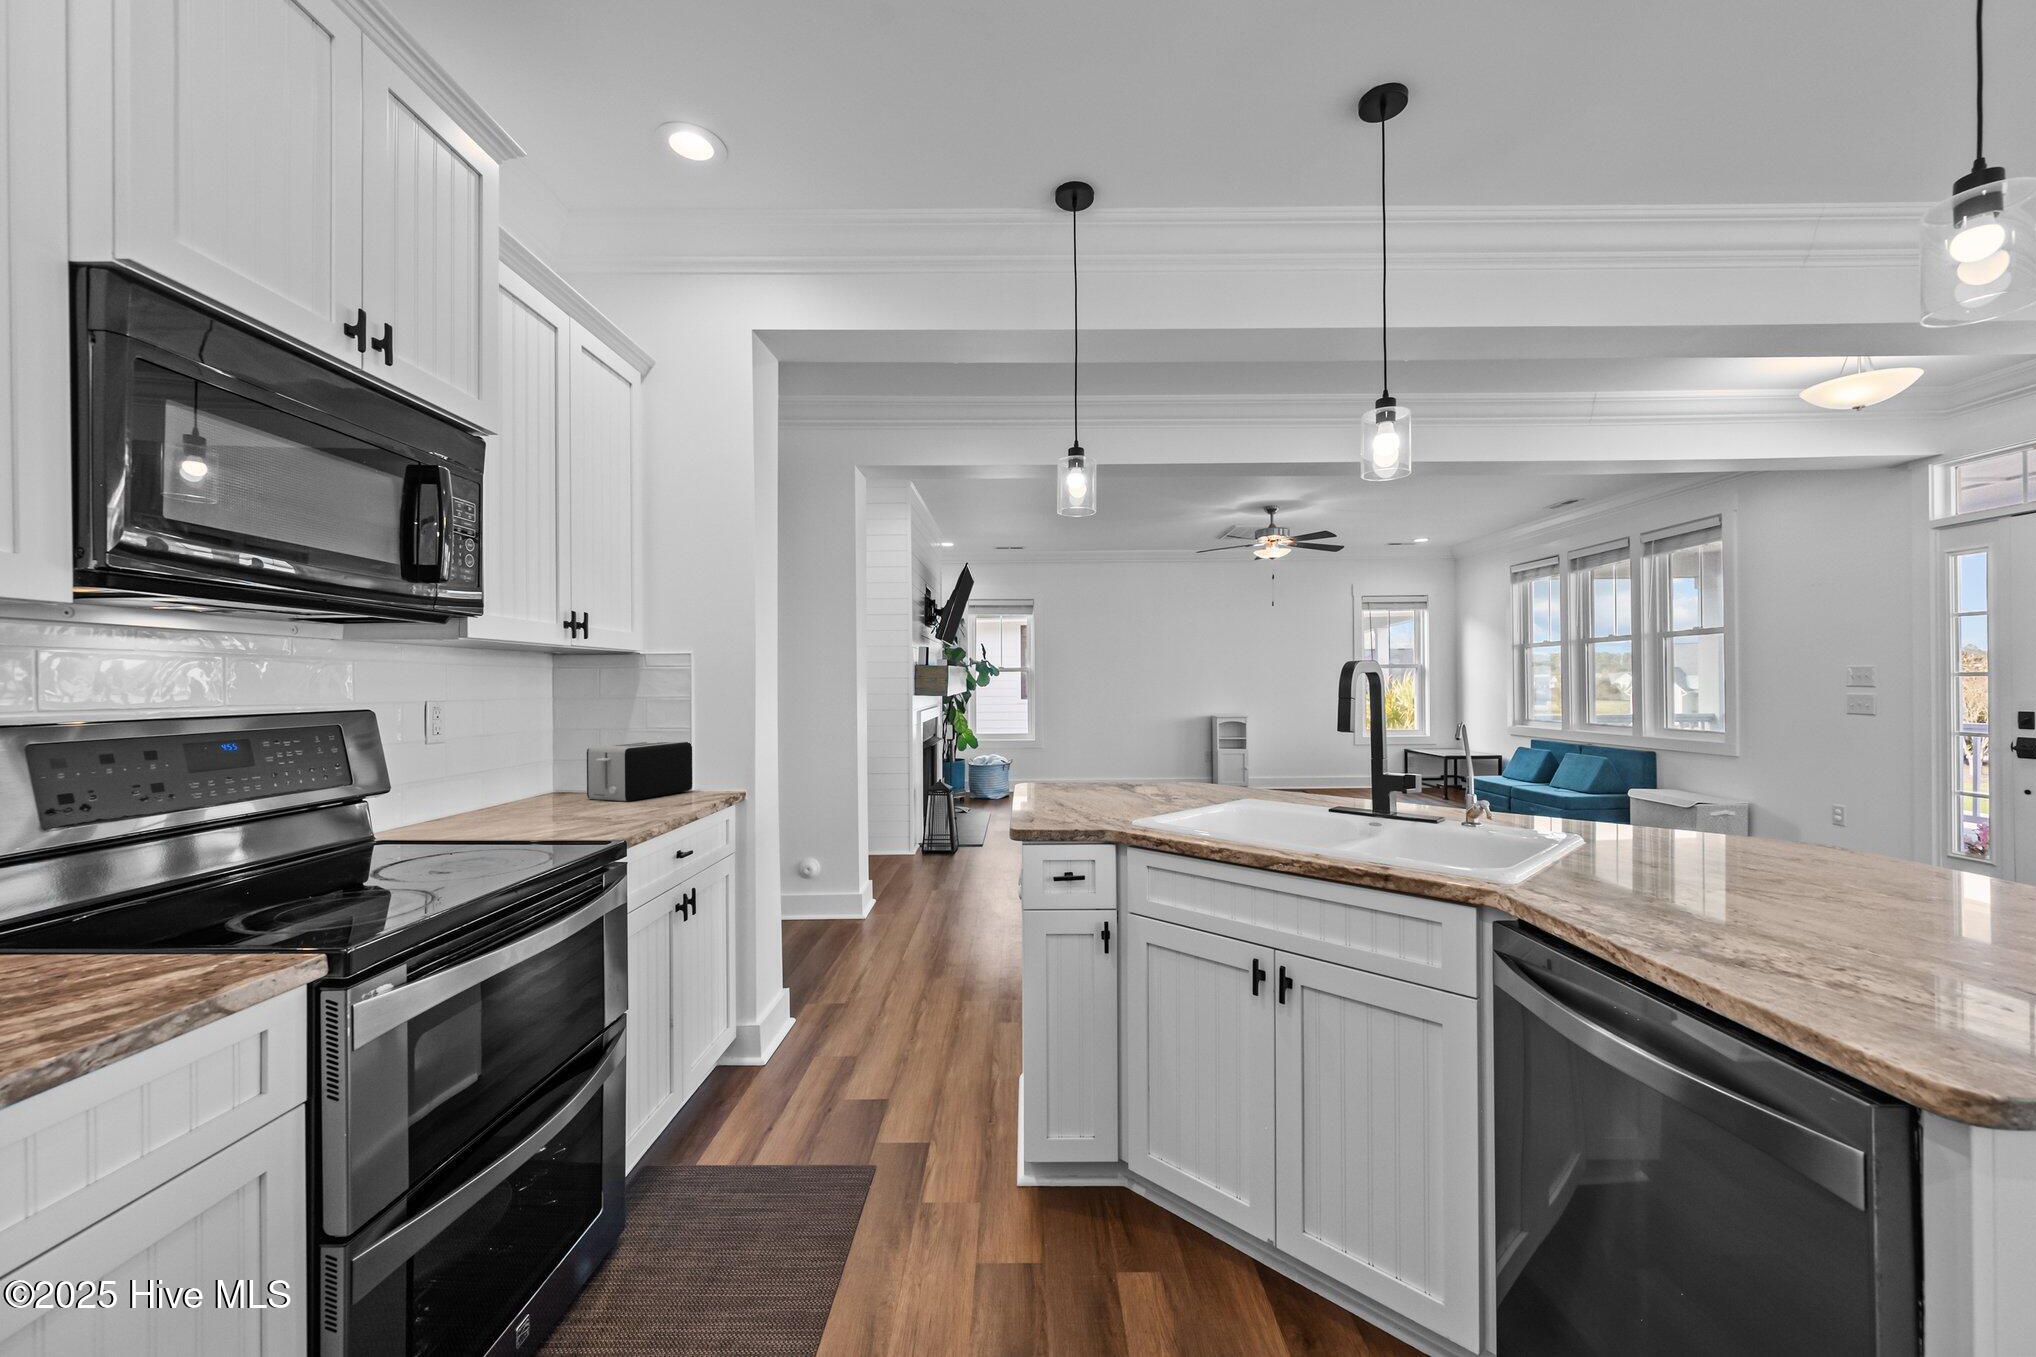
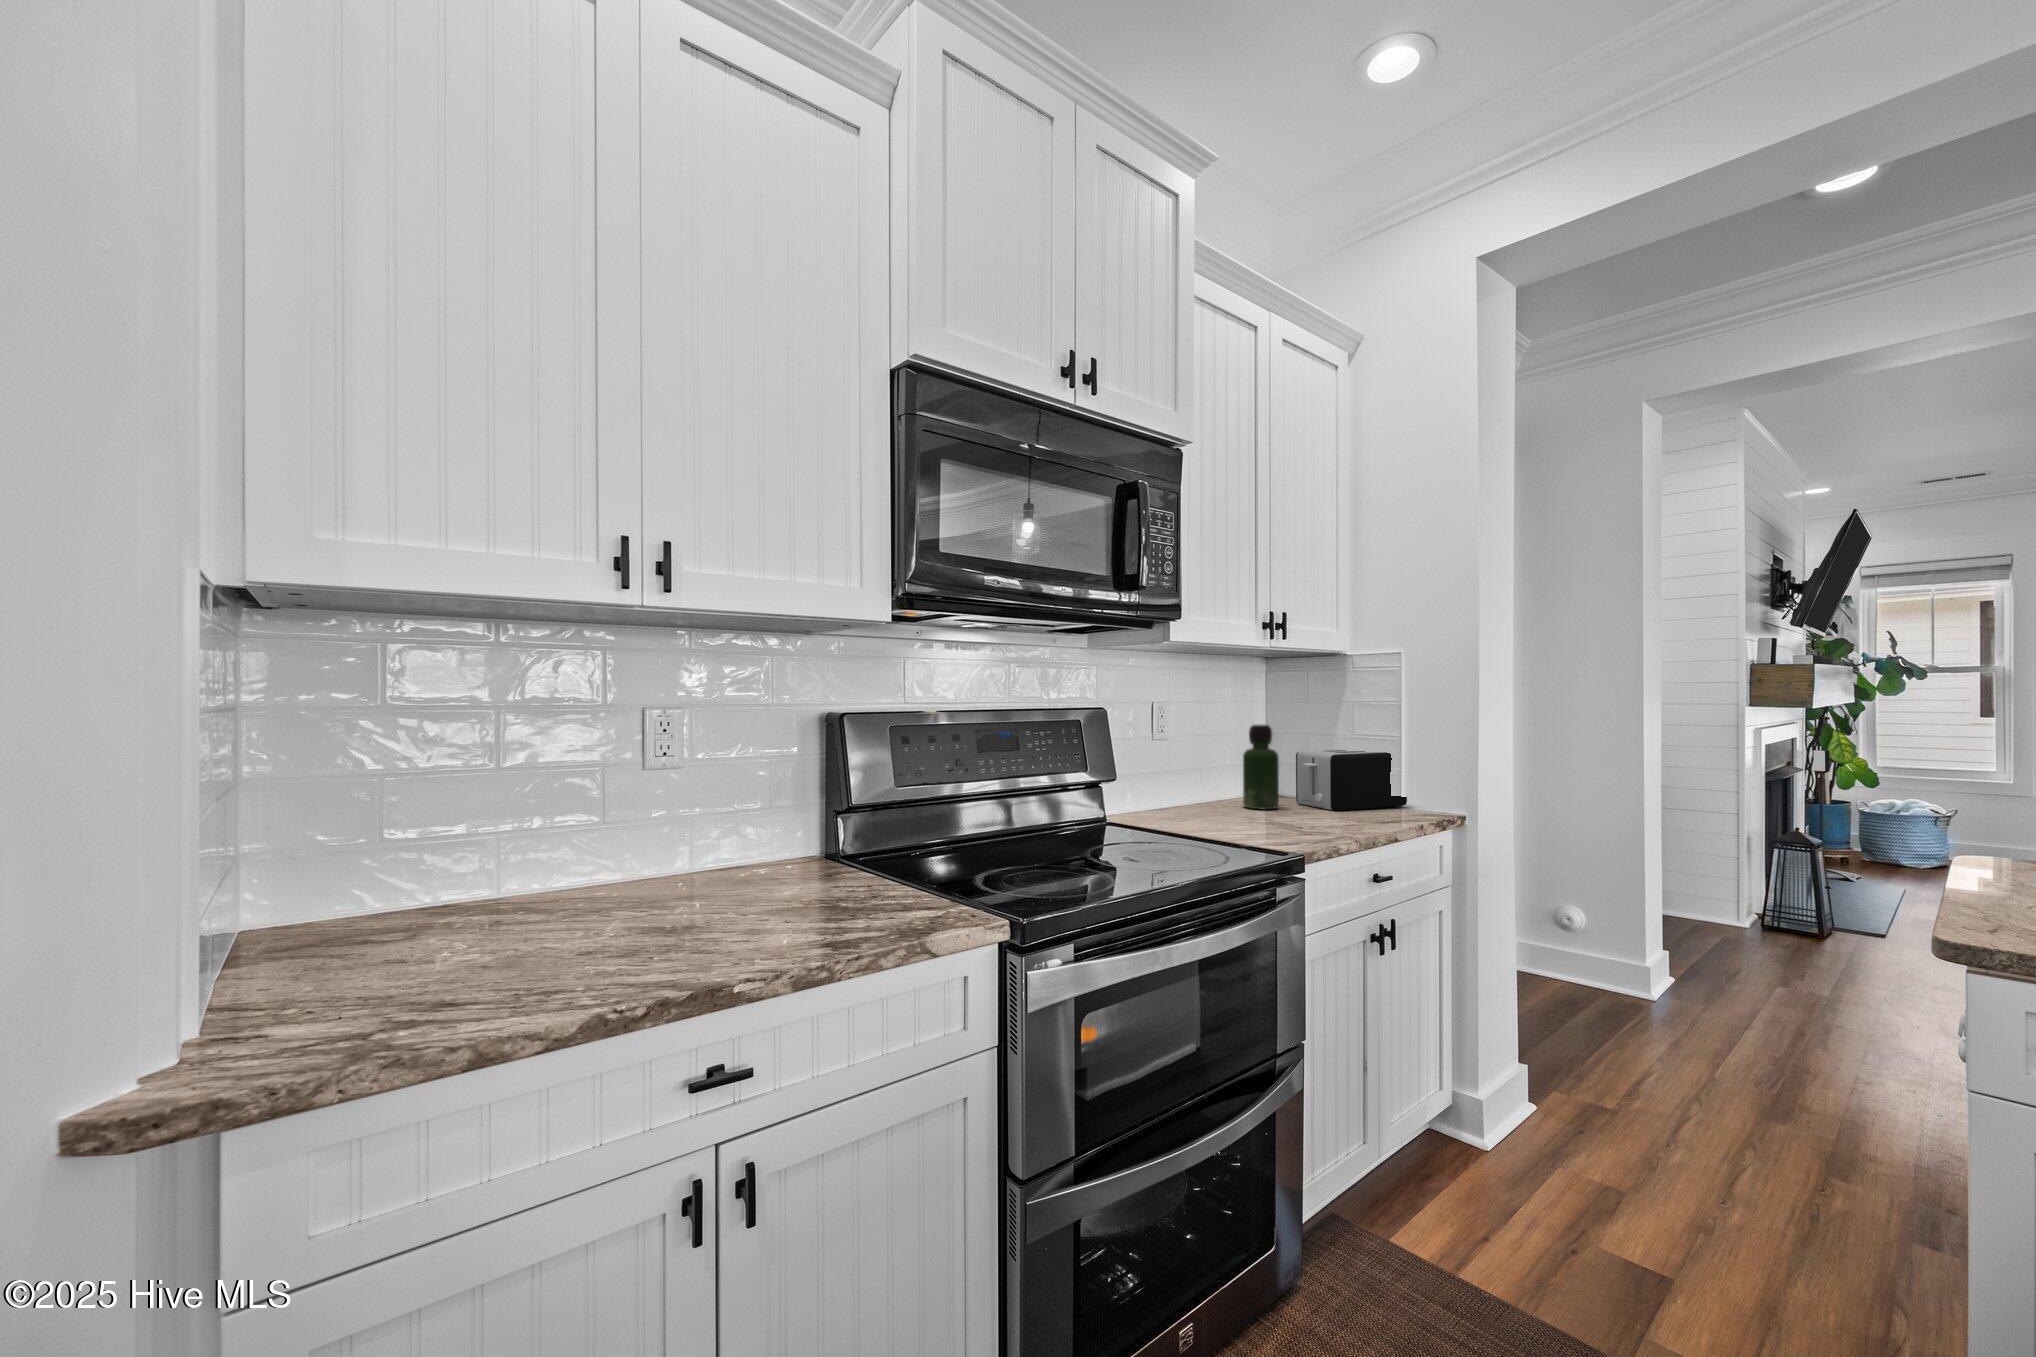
bottle: none [532,723,572,809] -> present [1243,725,1279,810]

